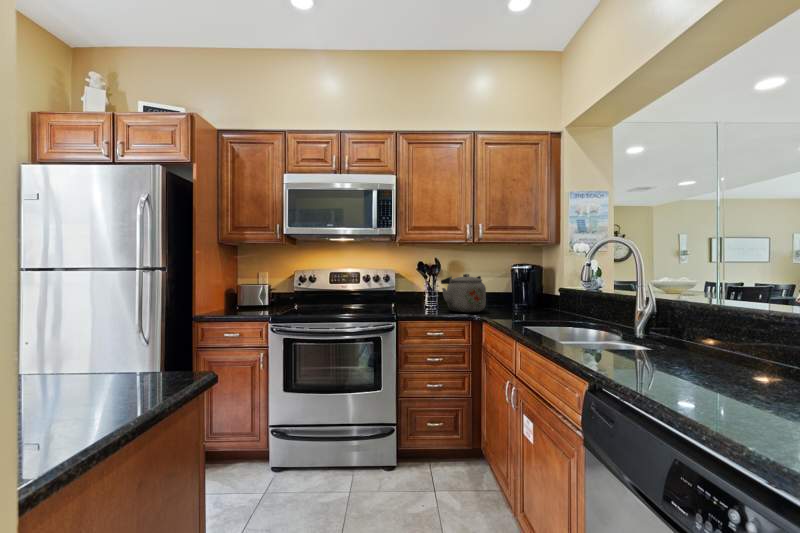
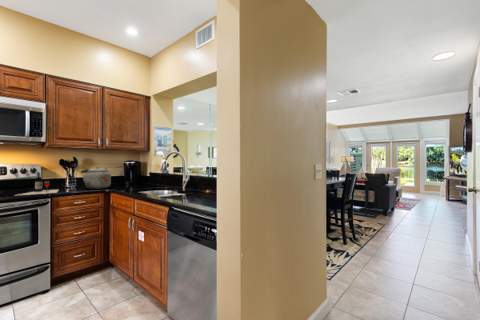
wine bottle: none [357,281,413,314] -> present [20,172,58,195]

